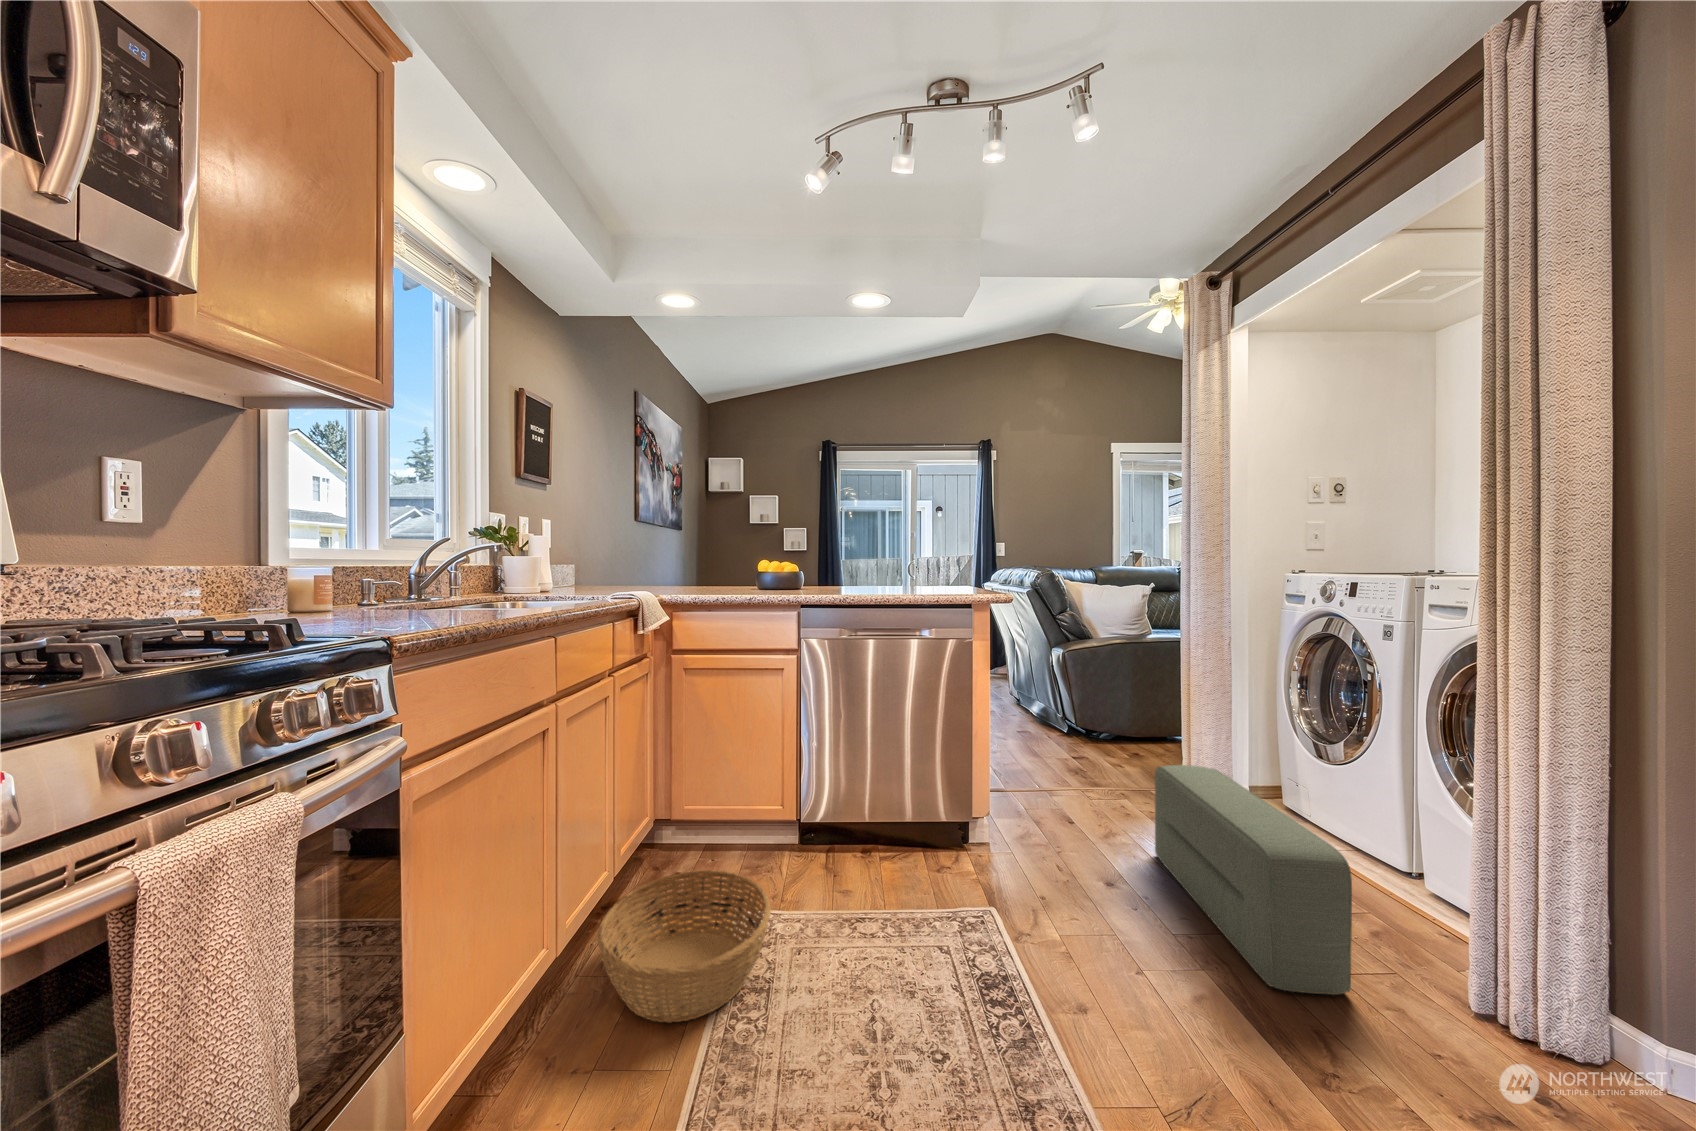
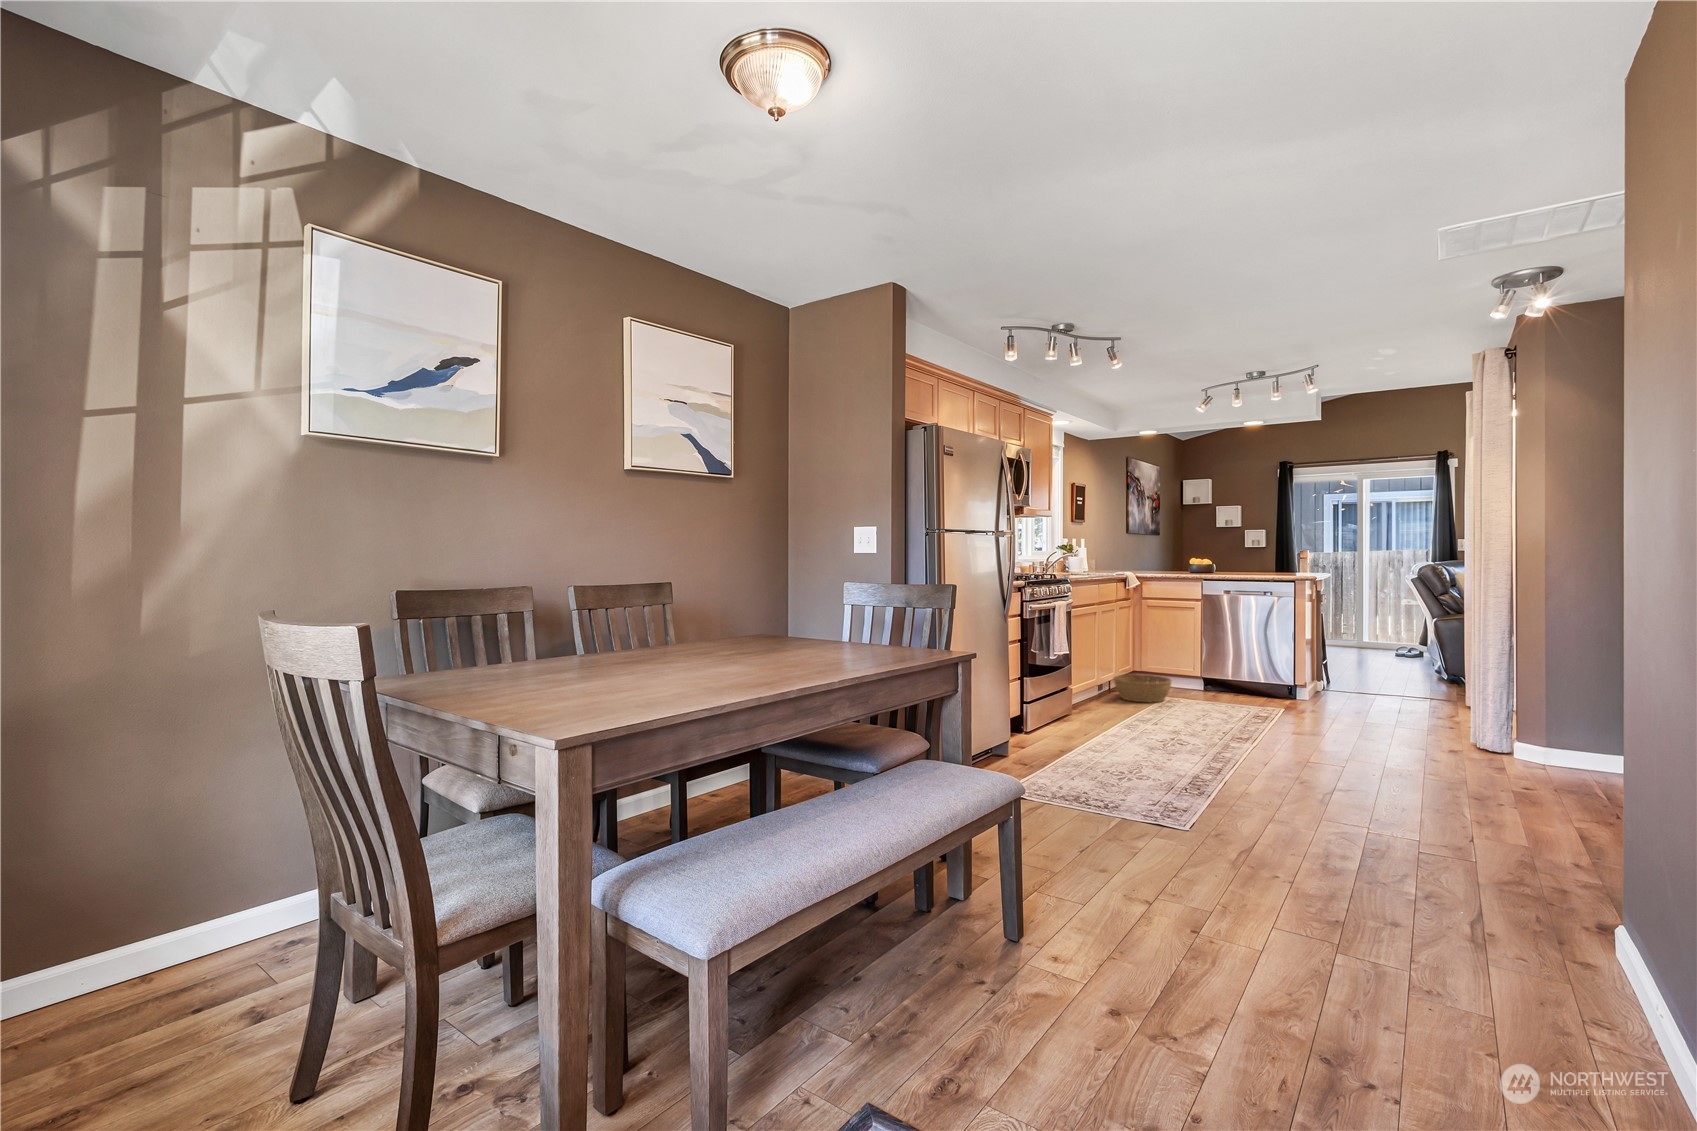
pouf: present [1155,765,1352,995] -> none [1369,664,1428,730]

